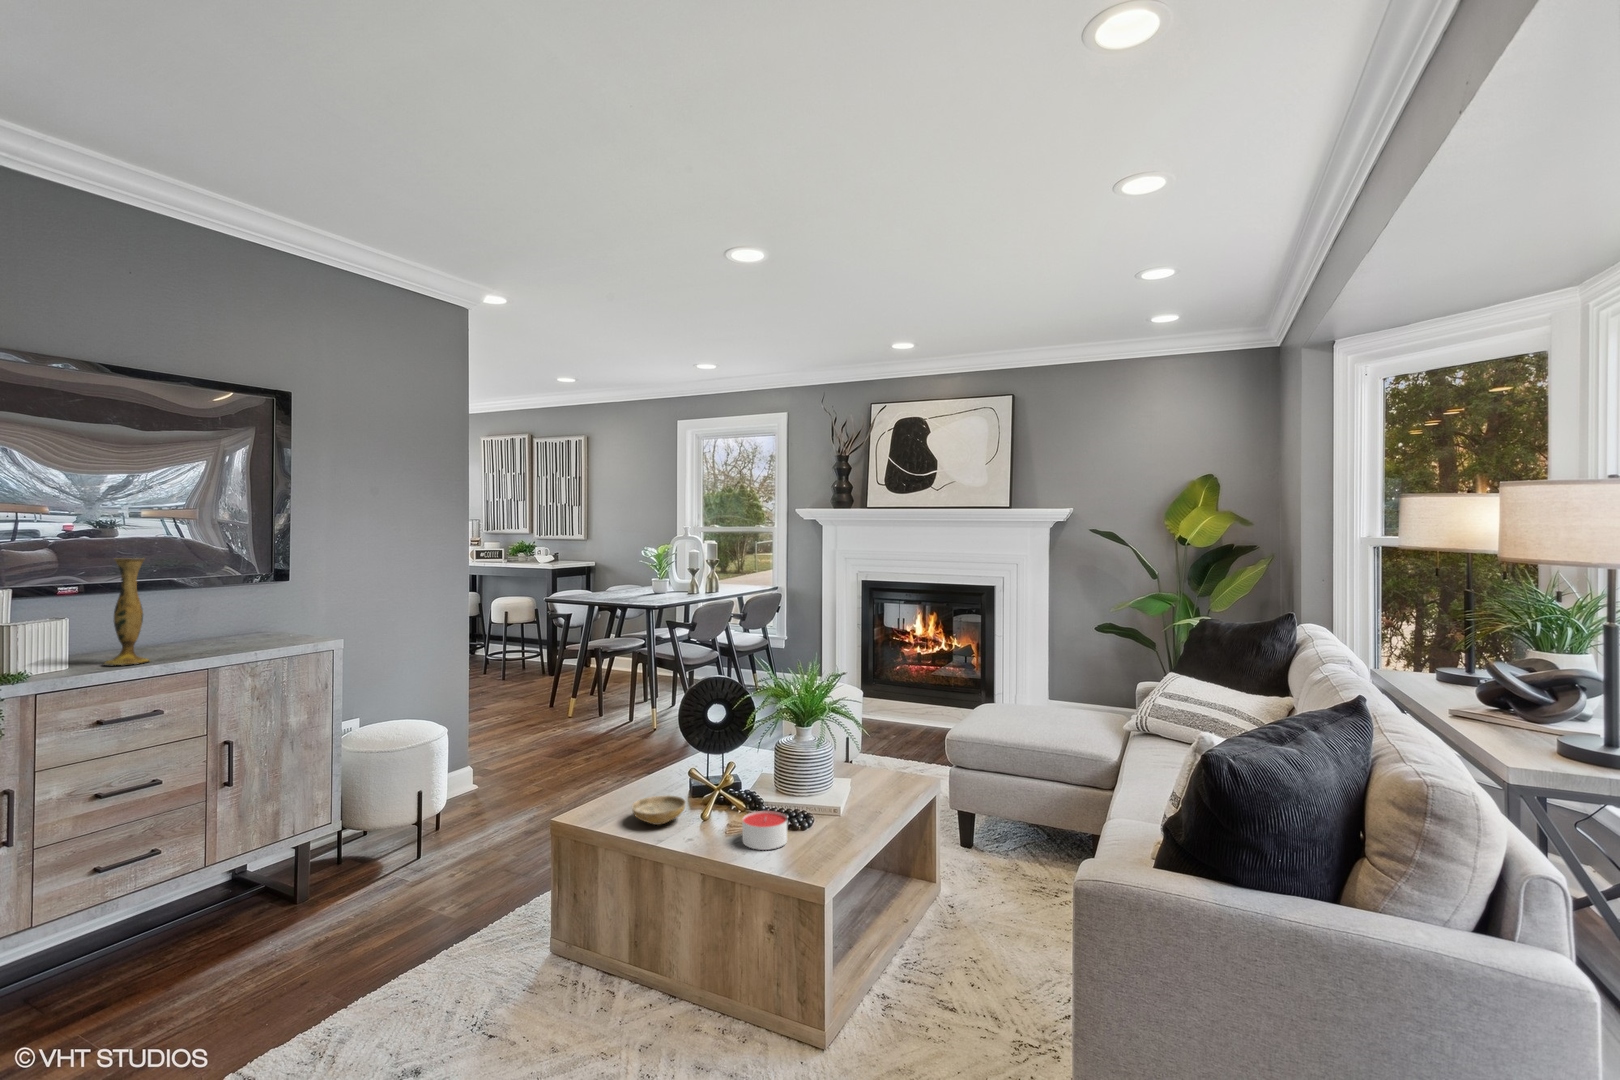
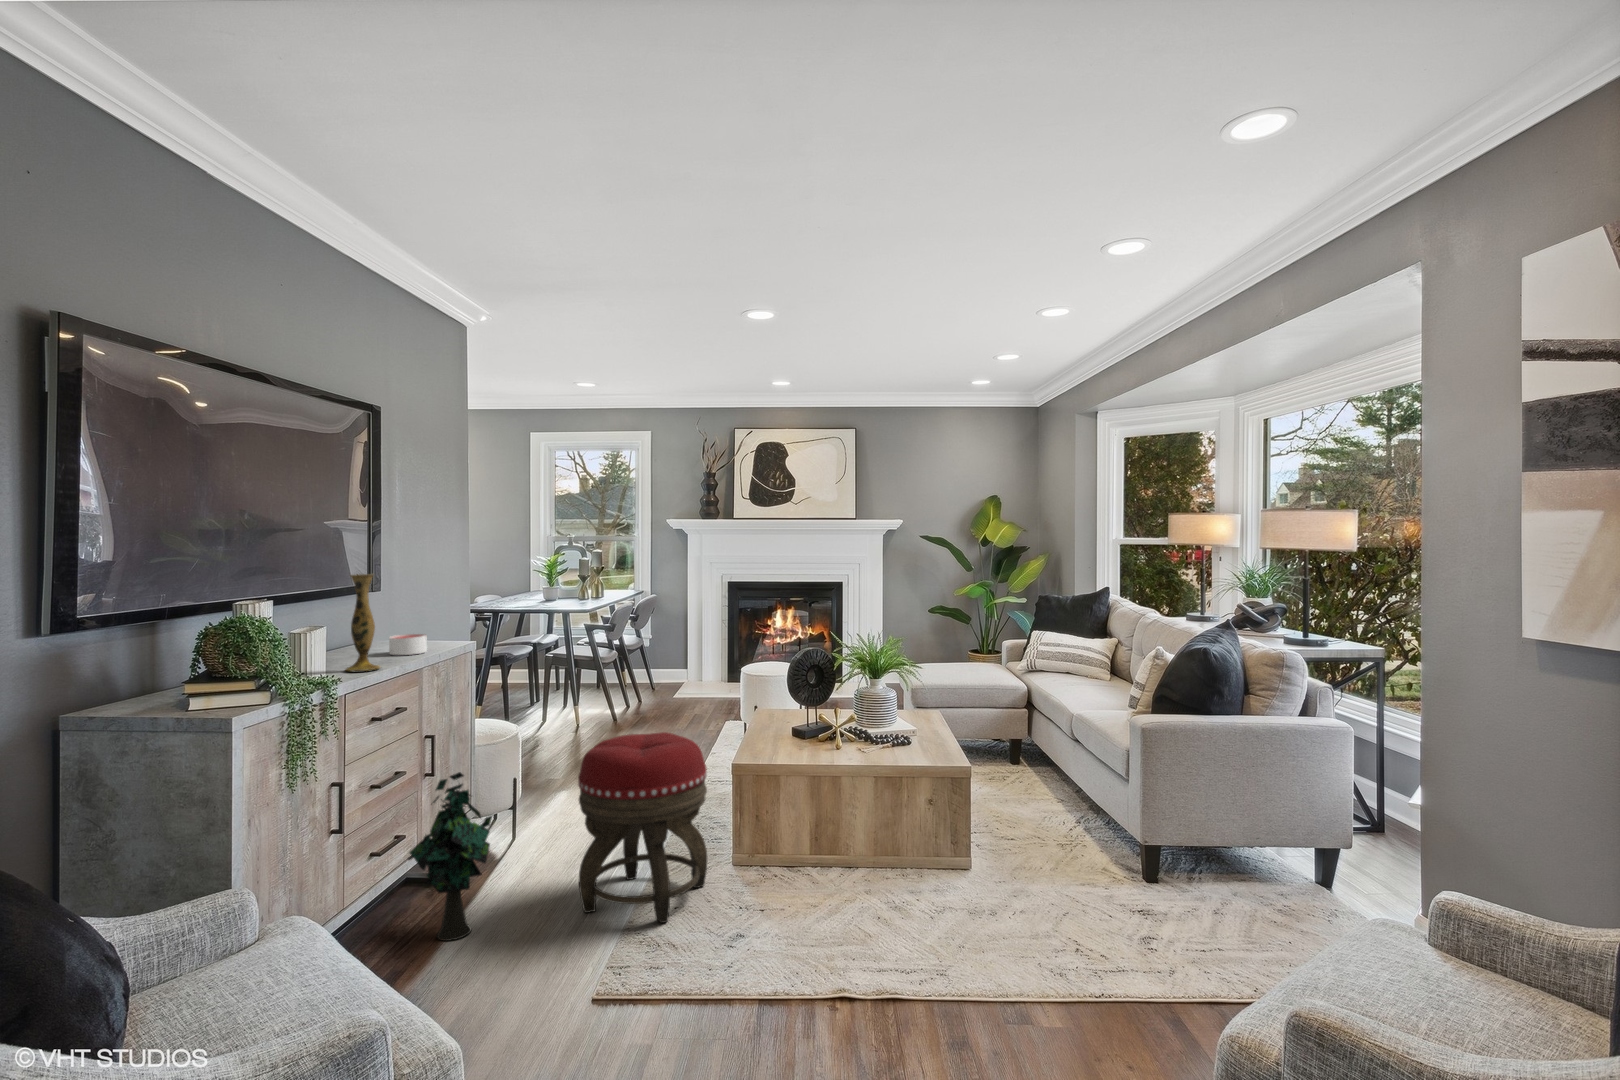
footstool: none [320,767,498,1024] -> present [578,732,707,923]
decorative plant: none [129,788,260,983] -> present [408,772,492,941]
ceramic bowl: present [631,795,686,825] -> none [793,735,831,754]
candle: present [742,811,787,850] -> present [389,634,427,655]

